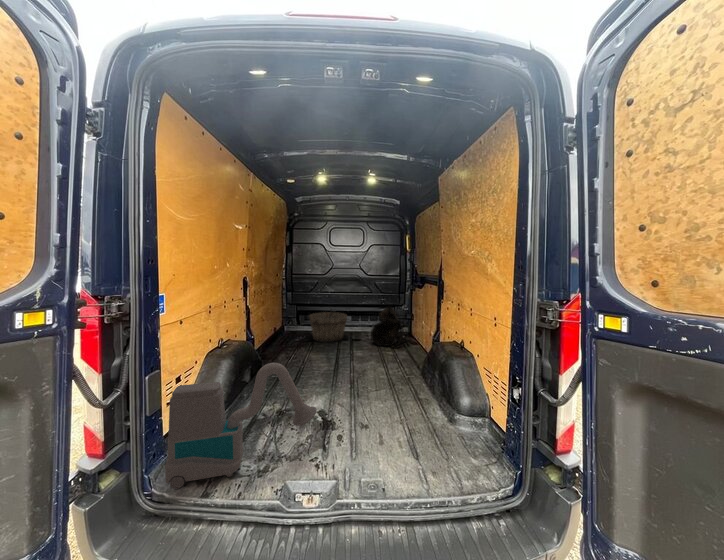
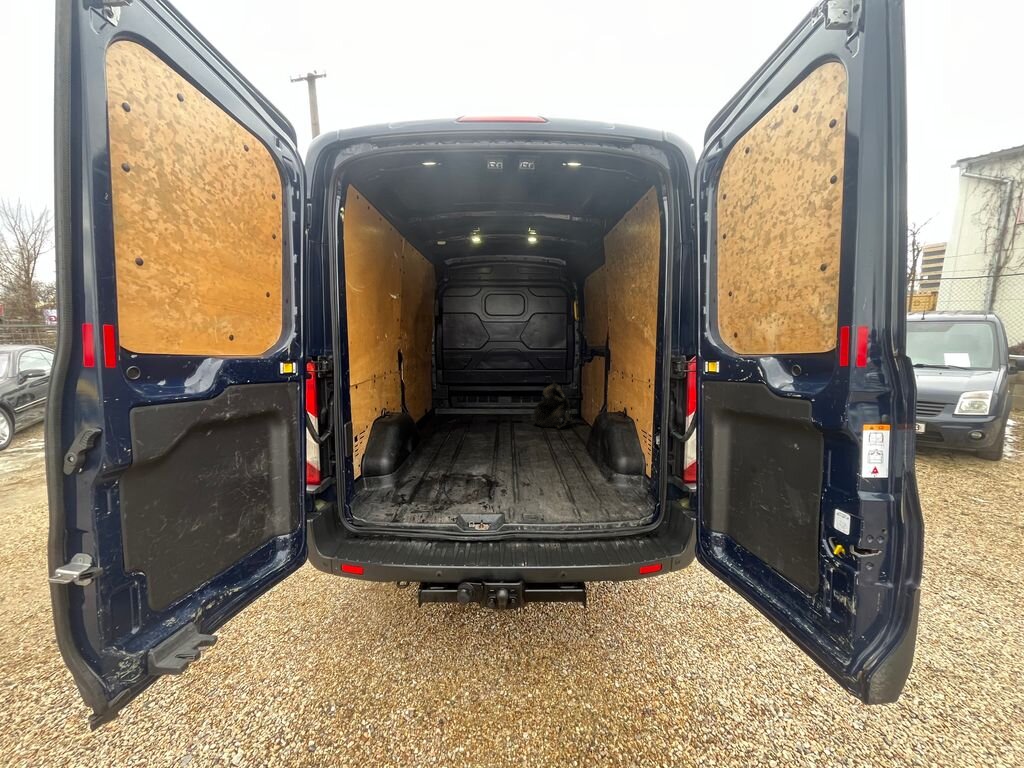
wooden bucket: present [309,309,347,342] -> none [463,385,507,424]
vacuum cleaner: present [165,363,316,489] -> none [361,418,483,517]

